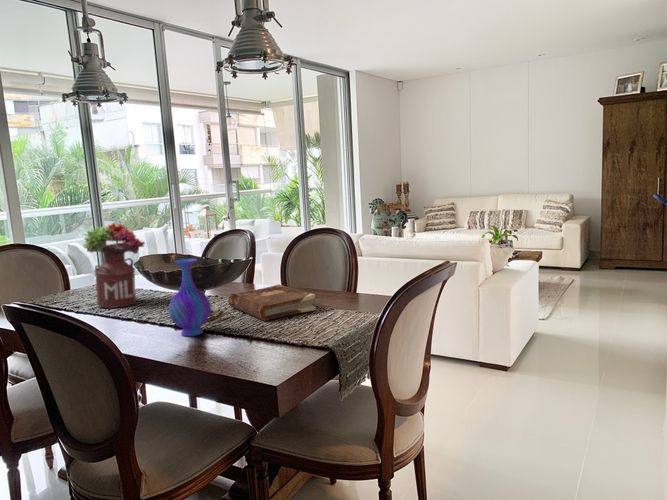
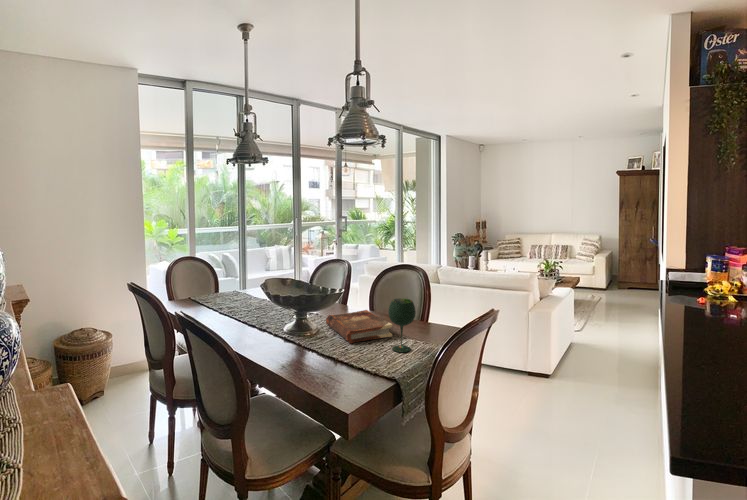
flower arrangement: present [84,223,145,308] -> none [224,251,270,316]
wine glass: none [310,258,344,323] -> present [388,298,416,352]
vase: present [169,259,211,336] -> none [277,291,309,352]

